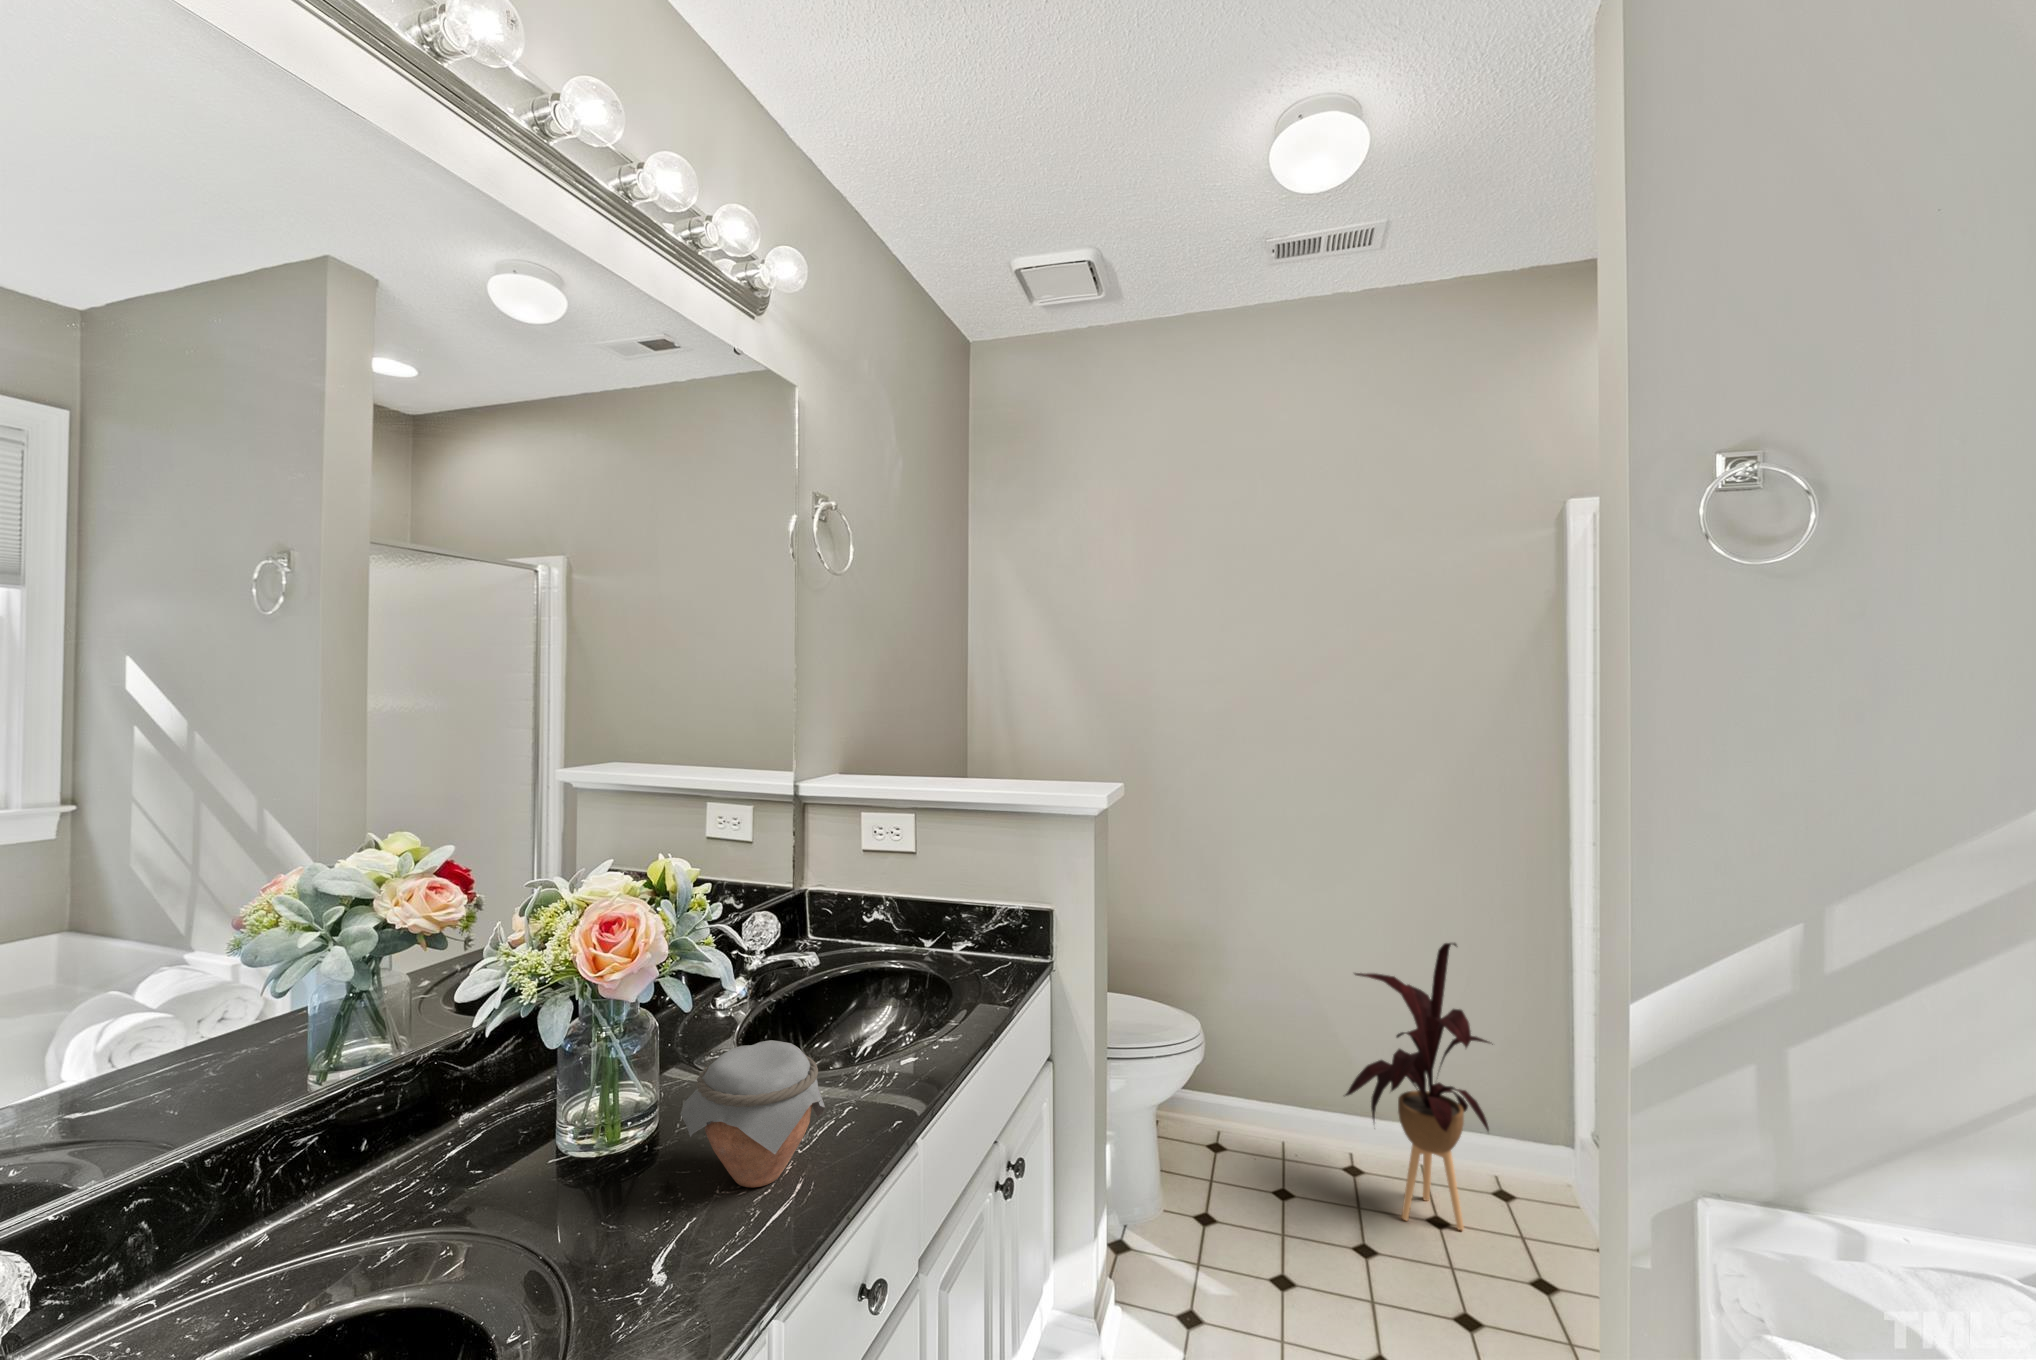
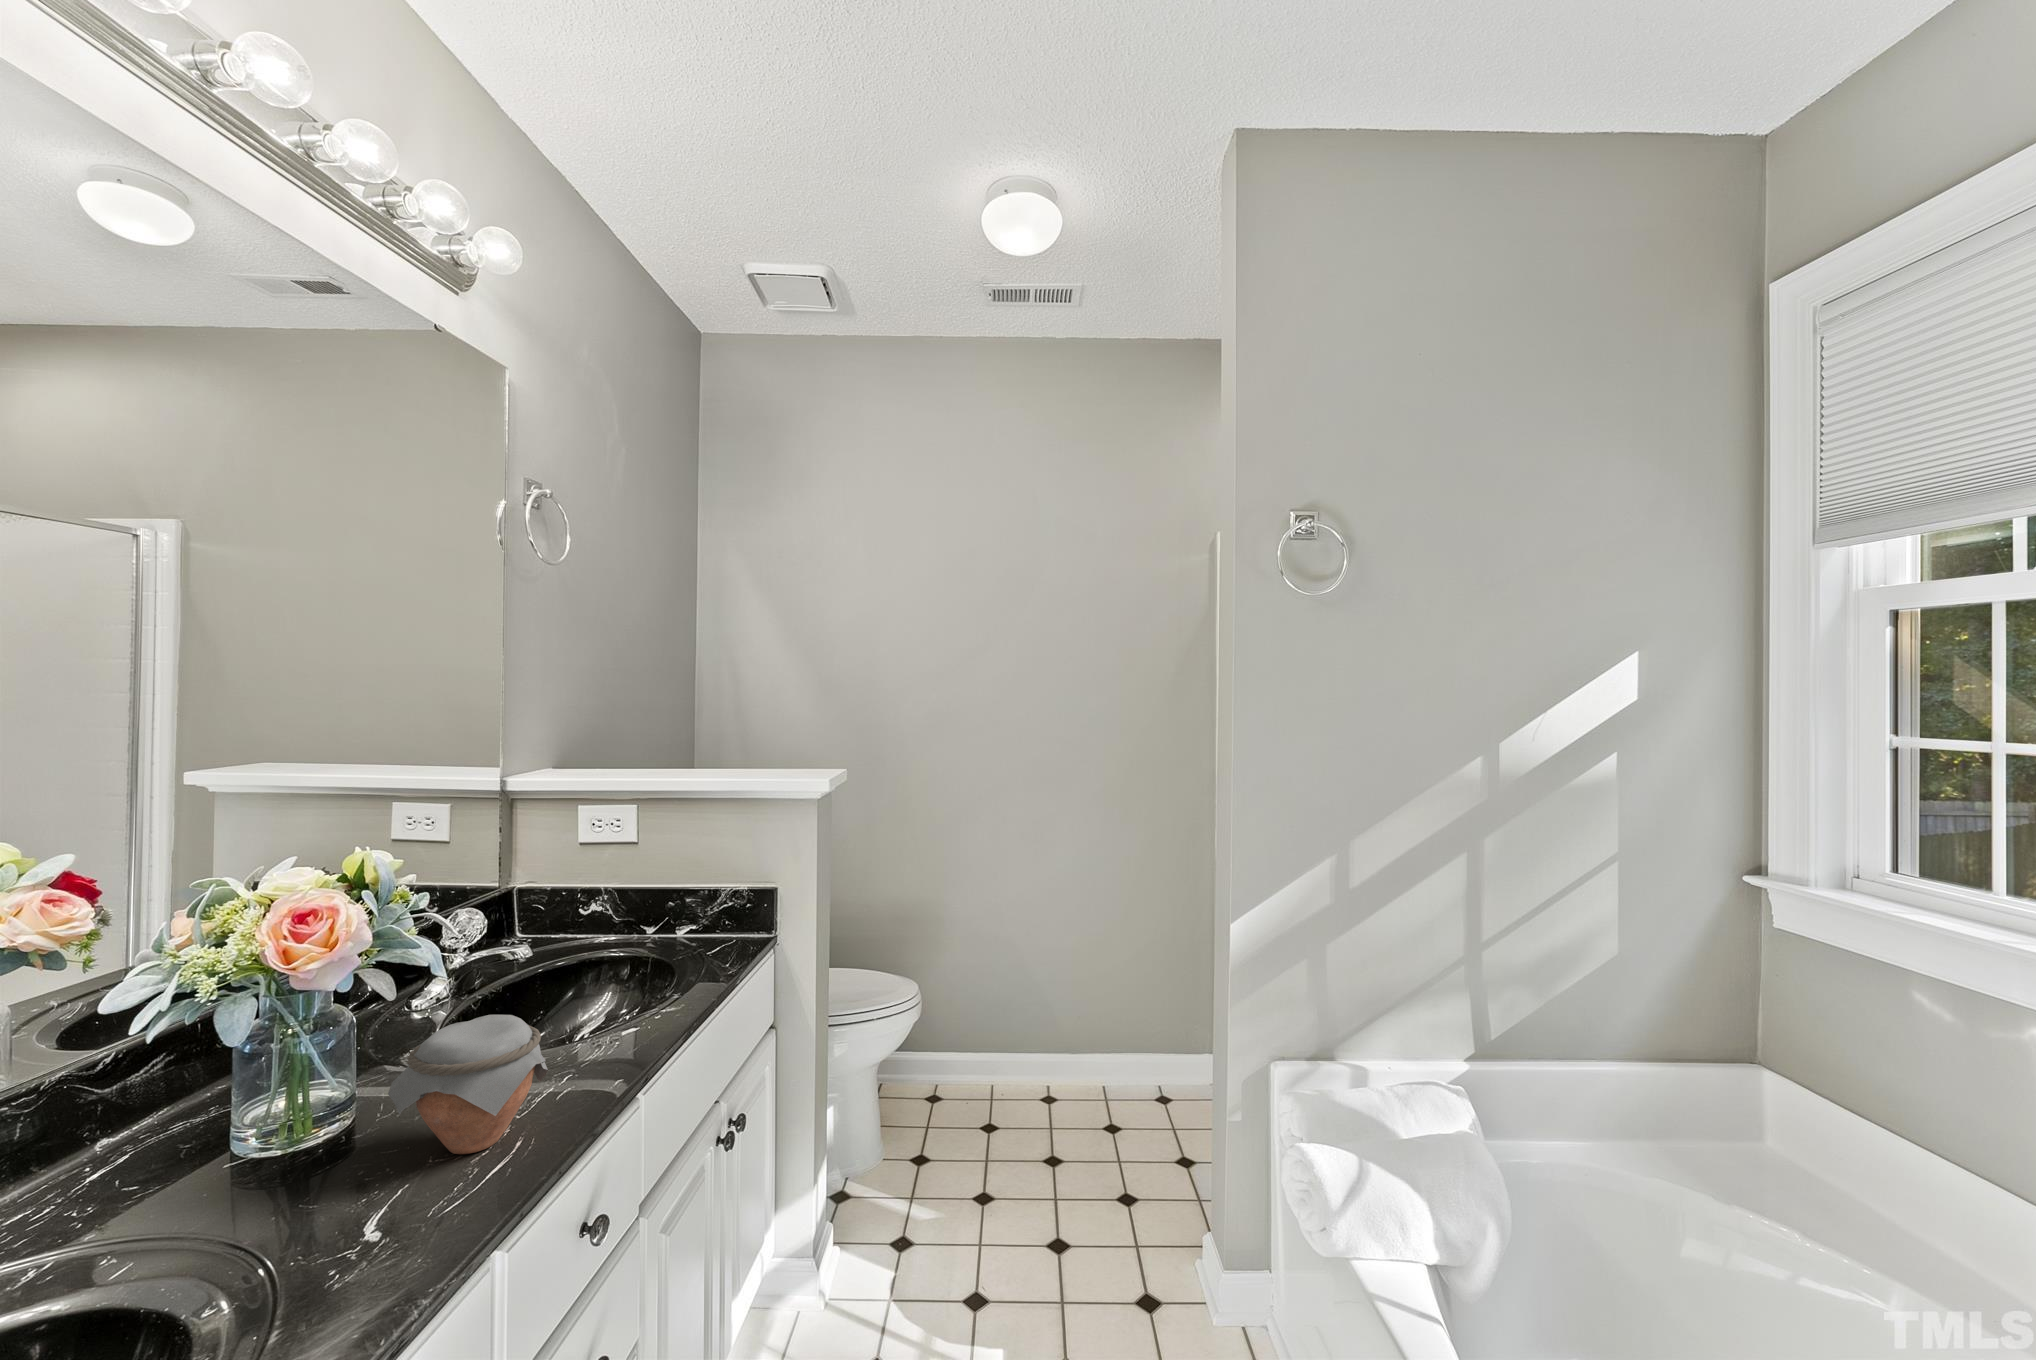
house plant: present [1345,943,1493,1230] -> none [1029,895,1145,1128]

